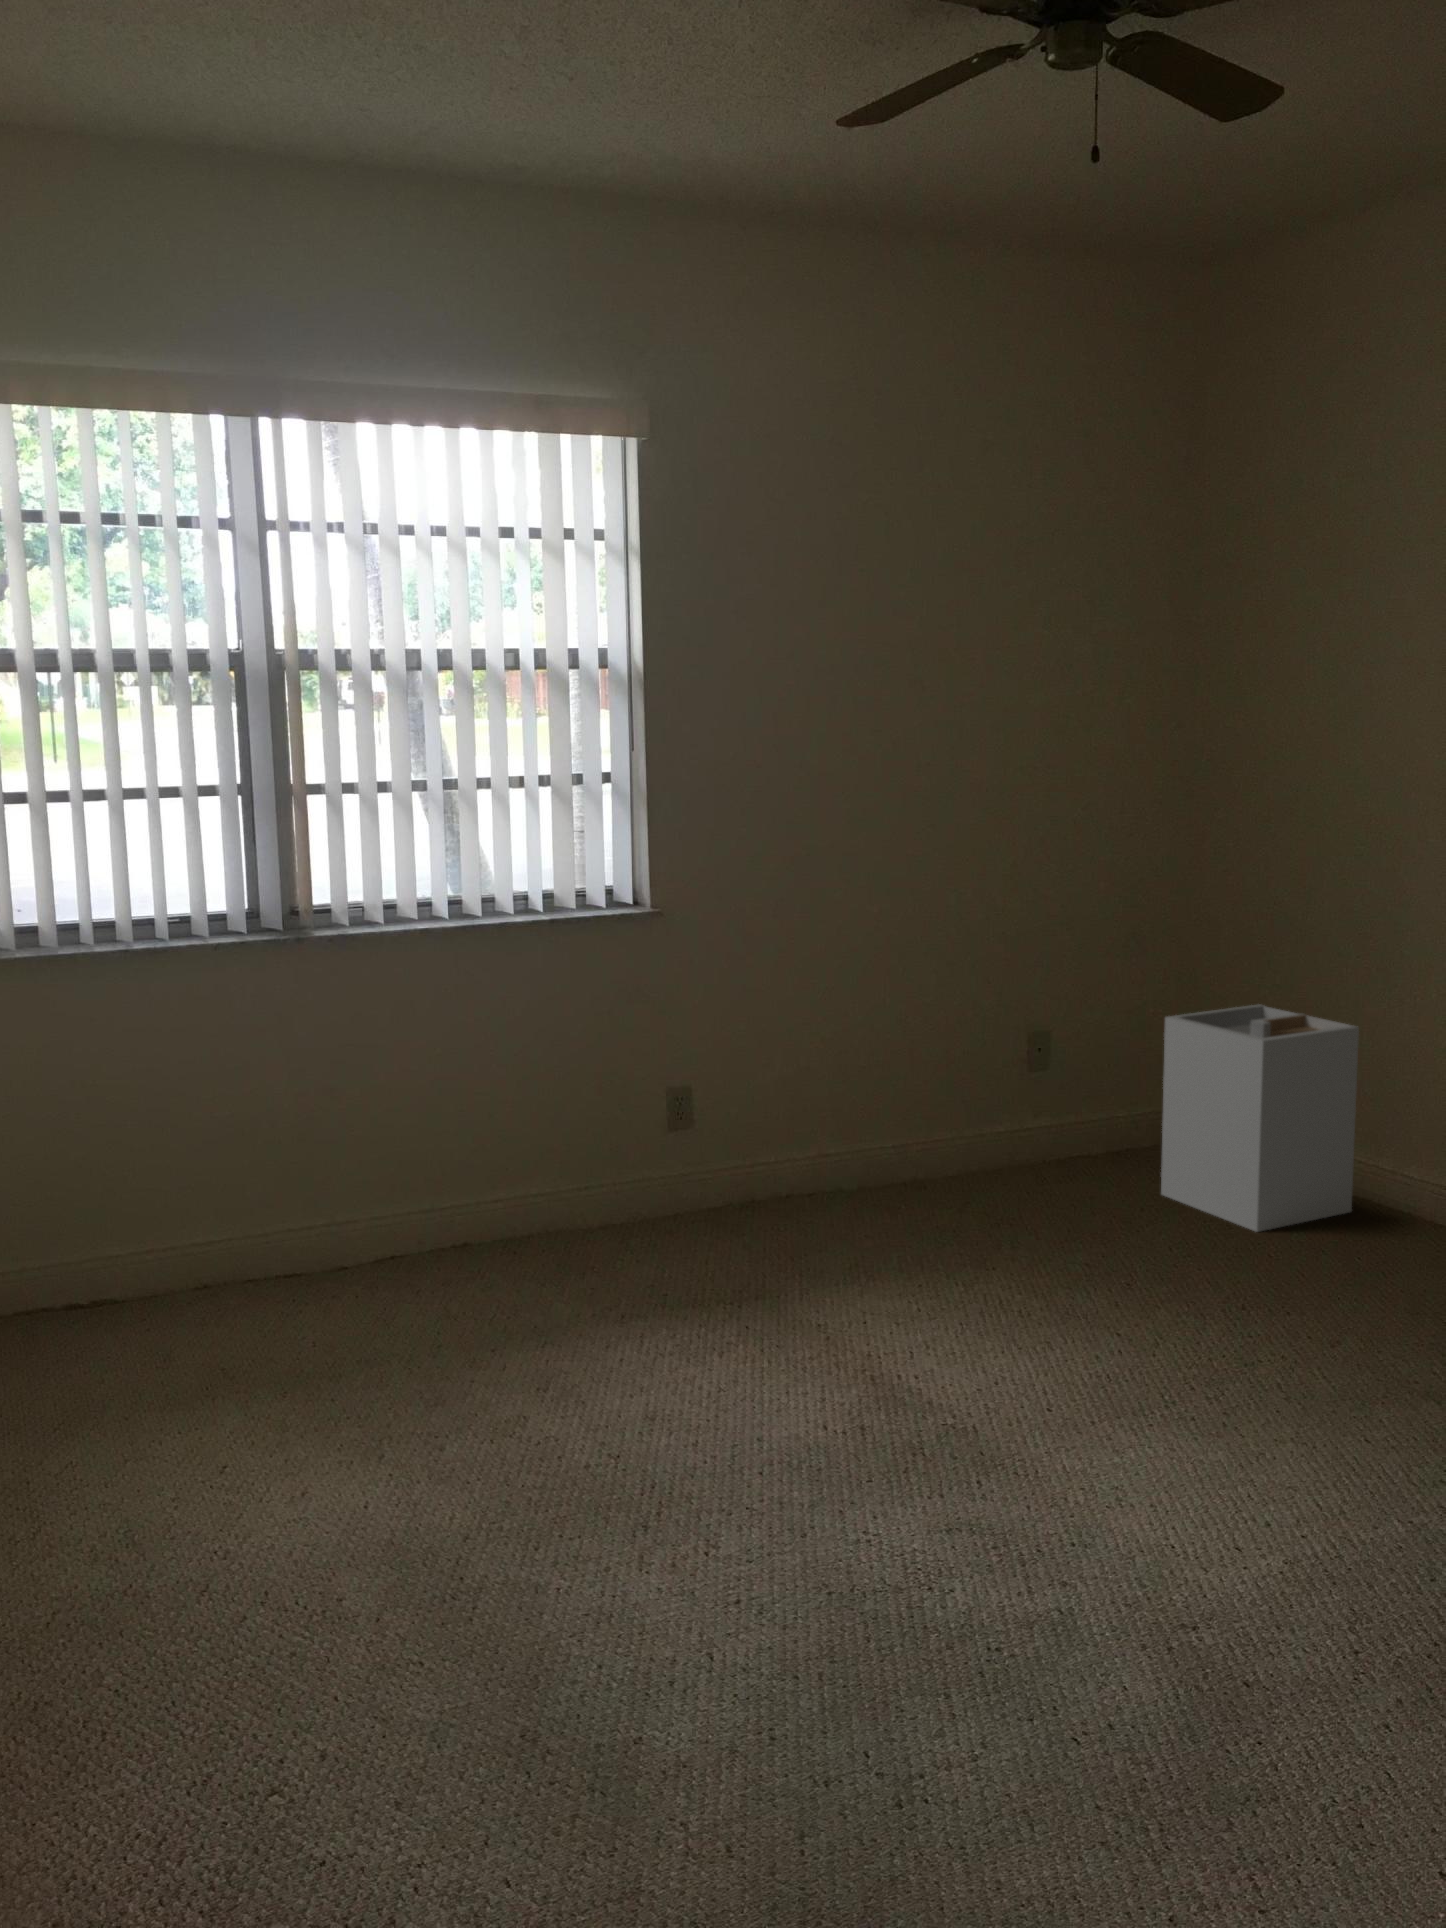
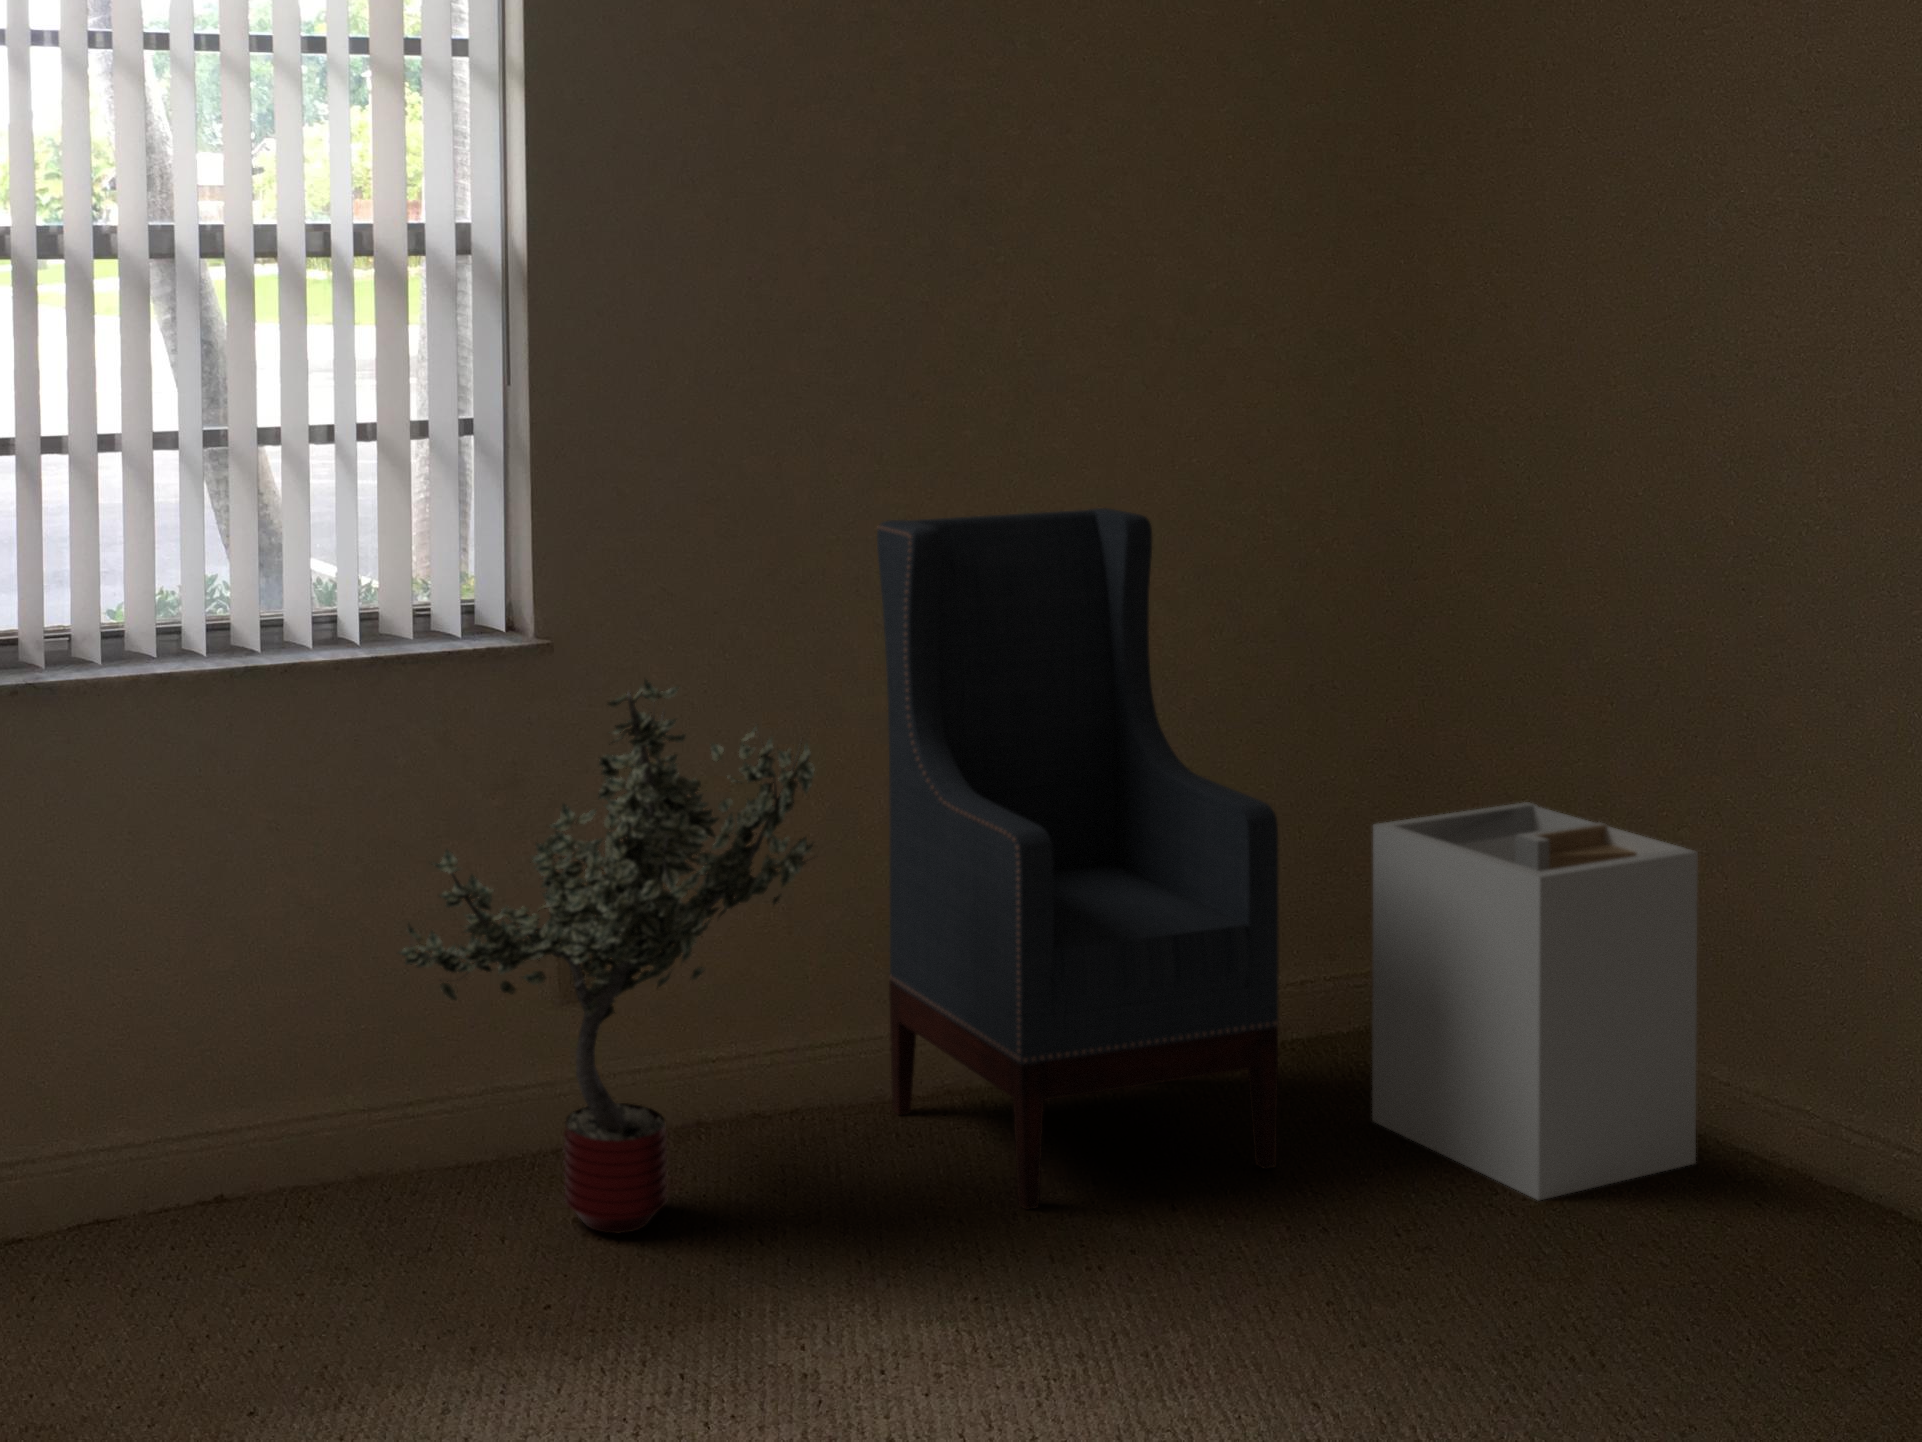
armchair: none [863,828,1107,1243] -> present [877,508,1278,1210]
potted tree: none [571,929,828,1259] -> present [398,680,815,1233]

